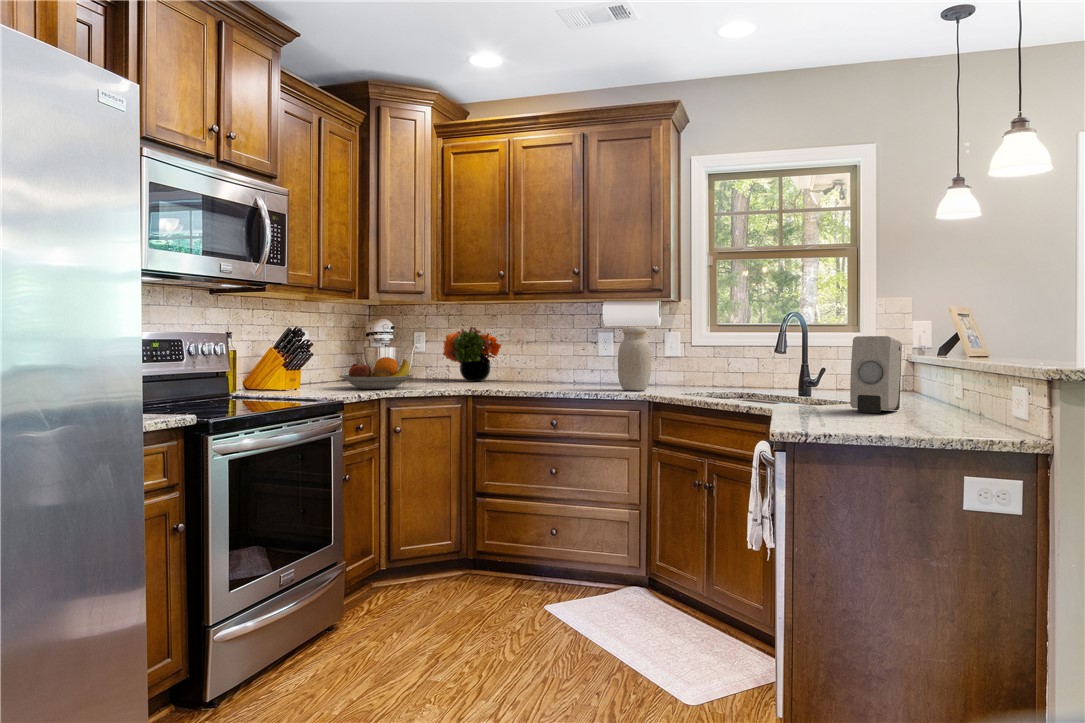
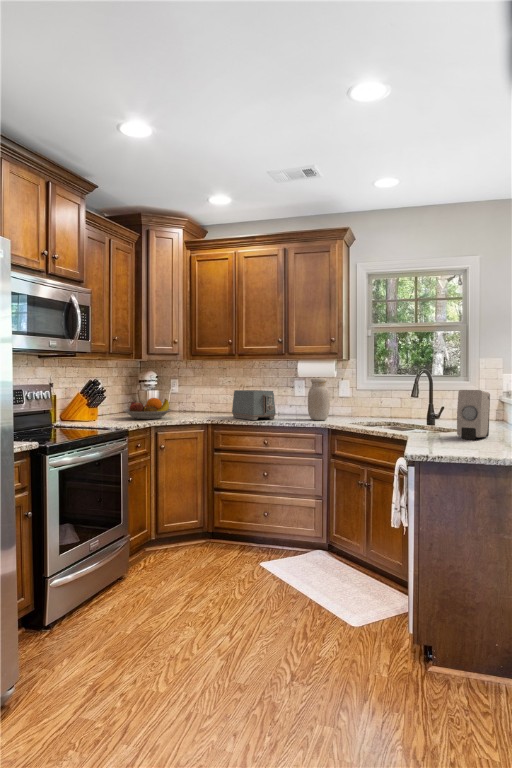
flower arrangement: present [443,327,501,381] -> none [190,375,231,412]
toaster: none [504,346,569,391] -> present [232,390,276,420]

